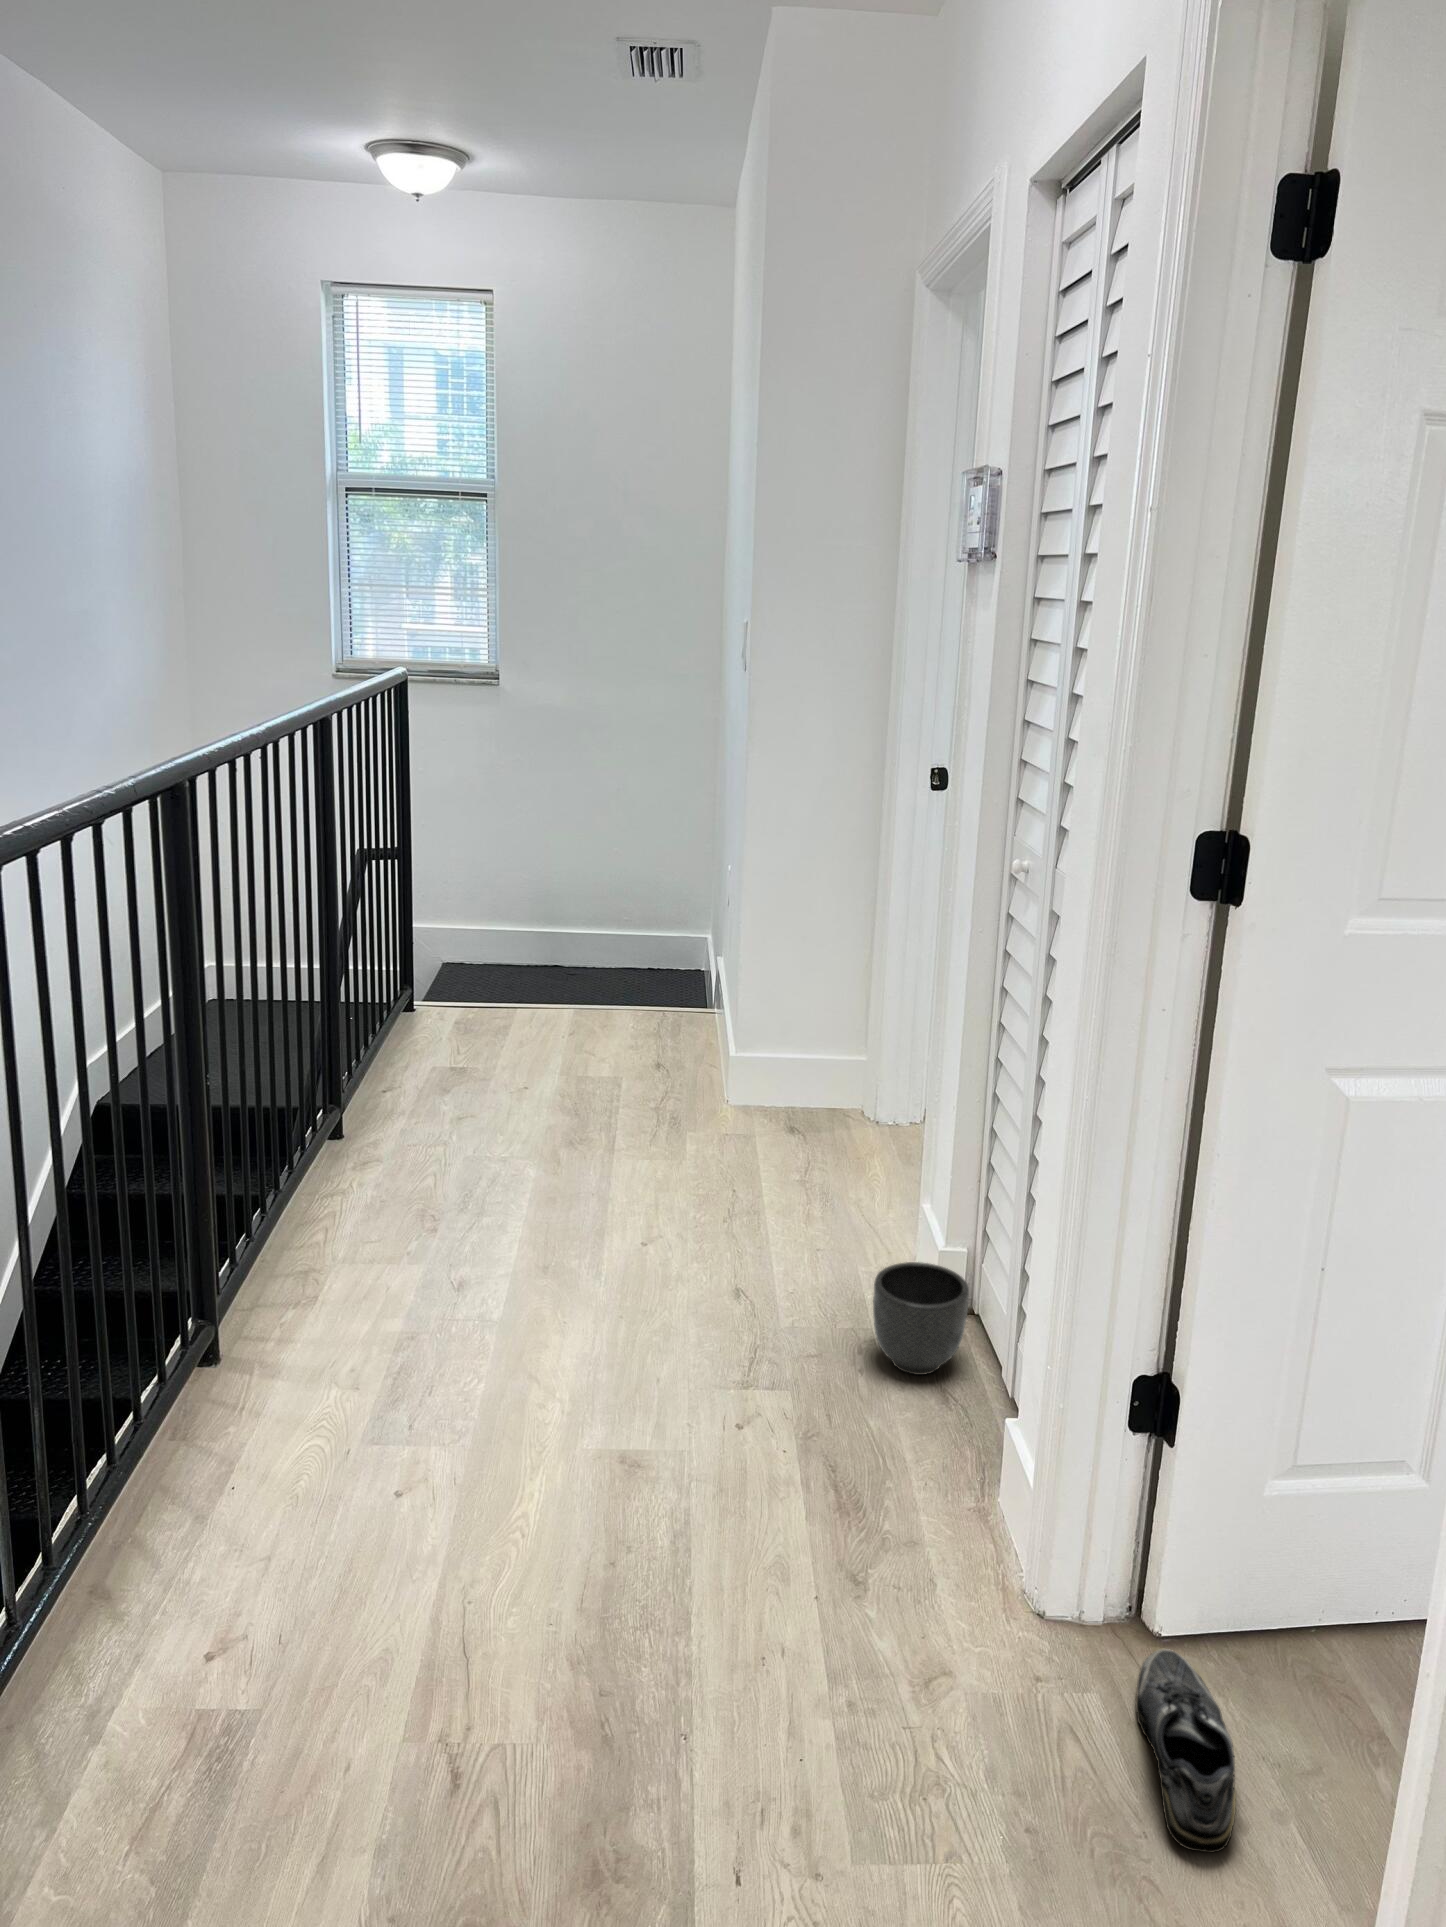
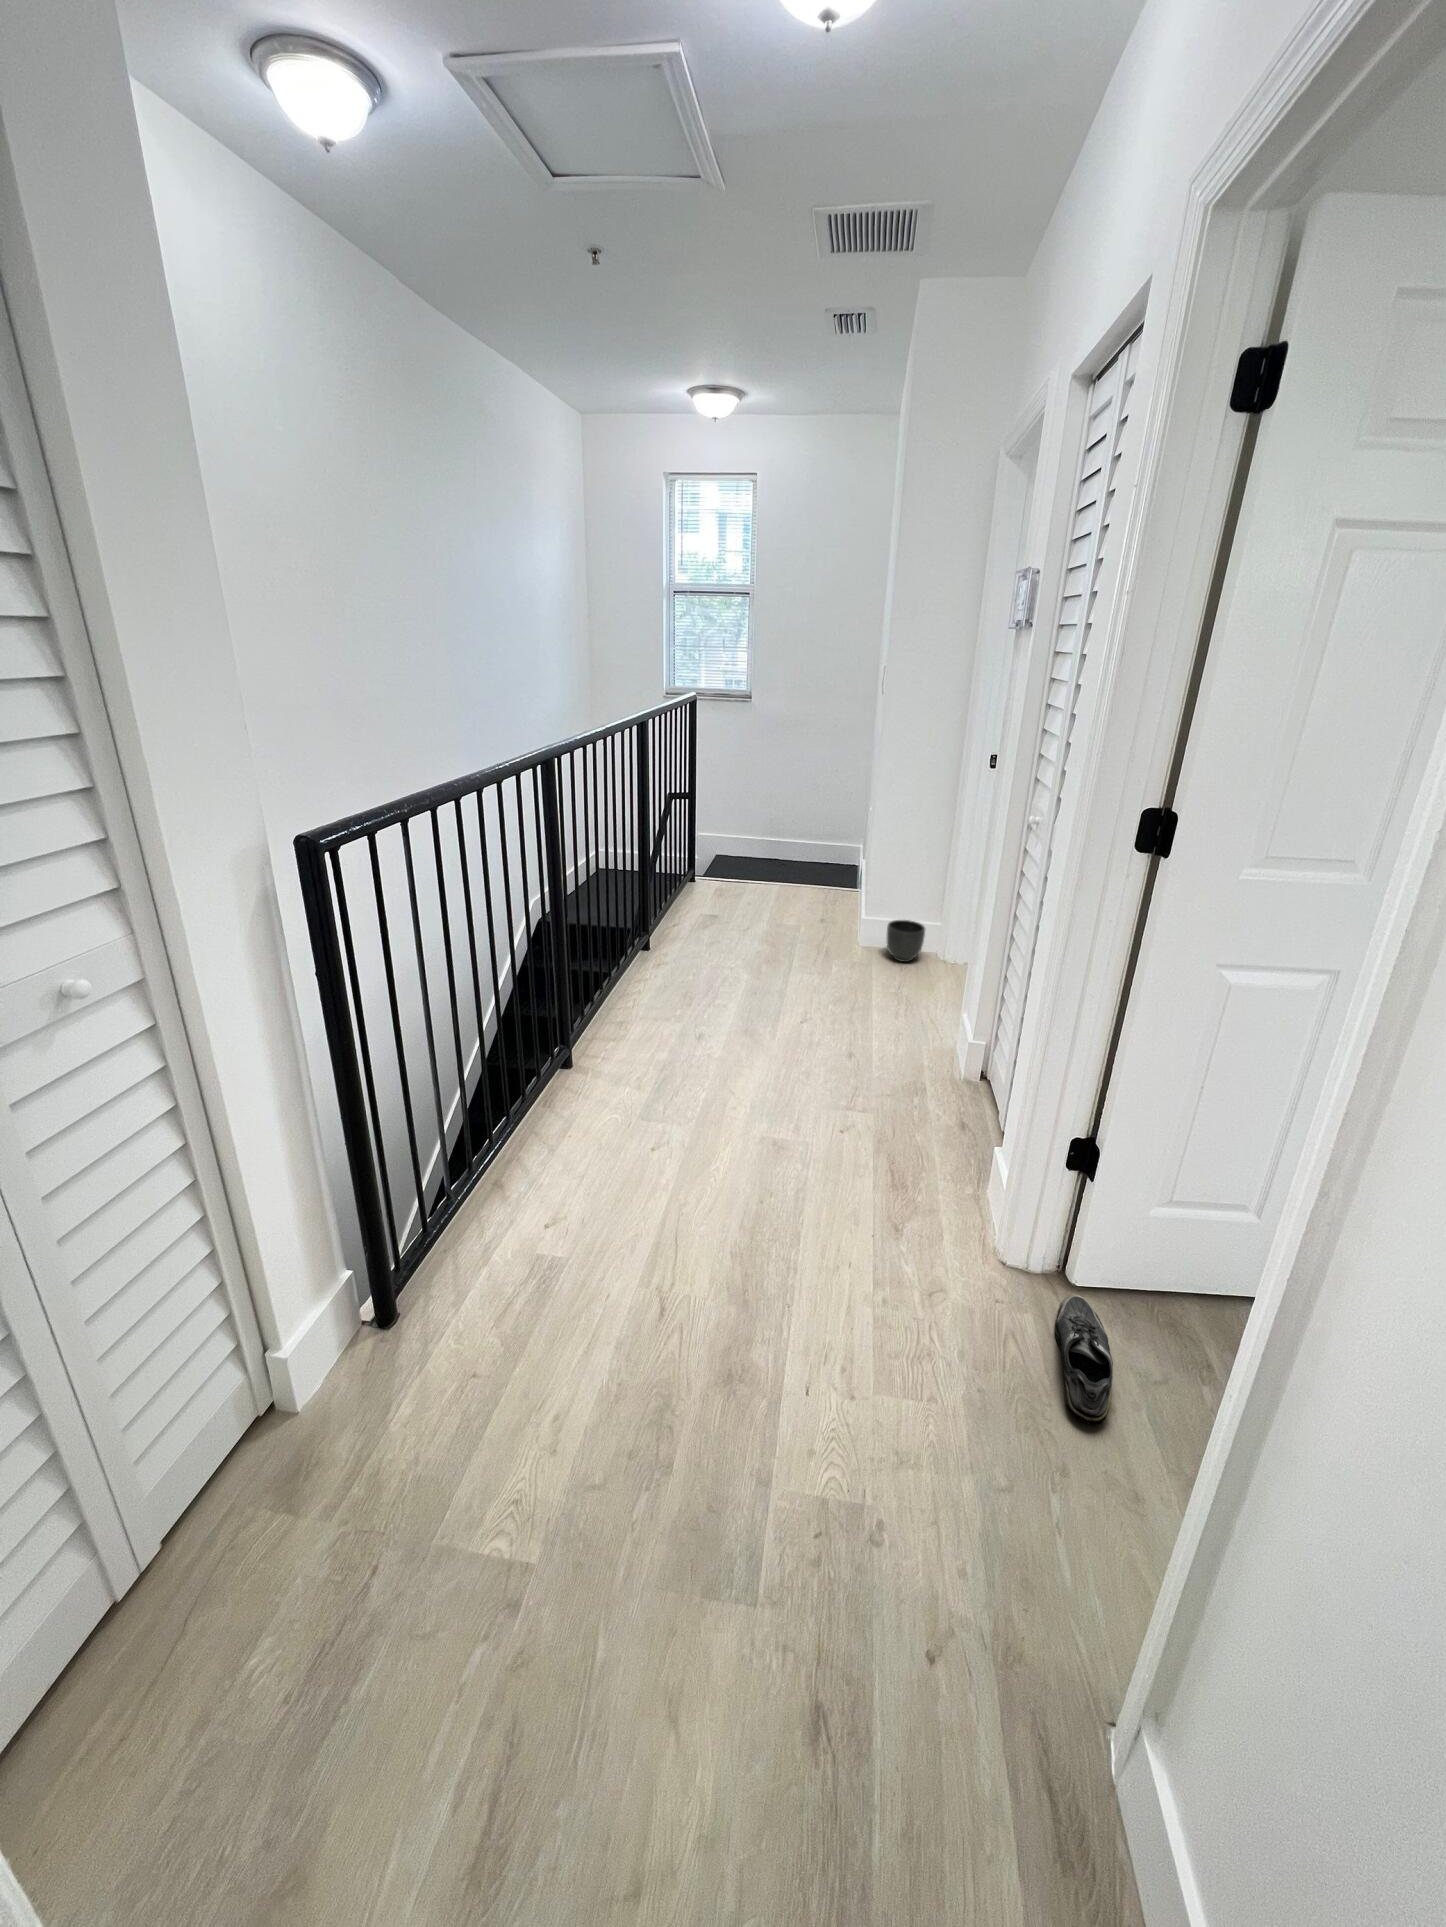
planter: present [873,1262,969,1375] -> present [887,920,925,962]

